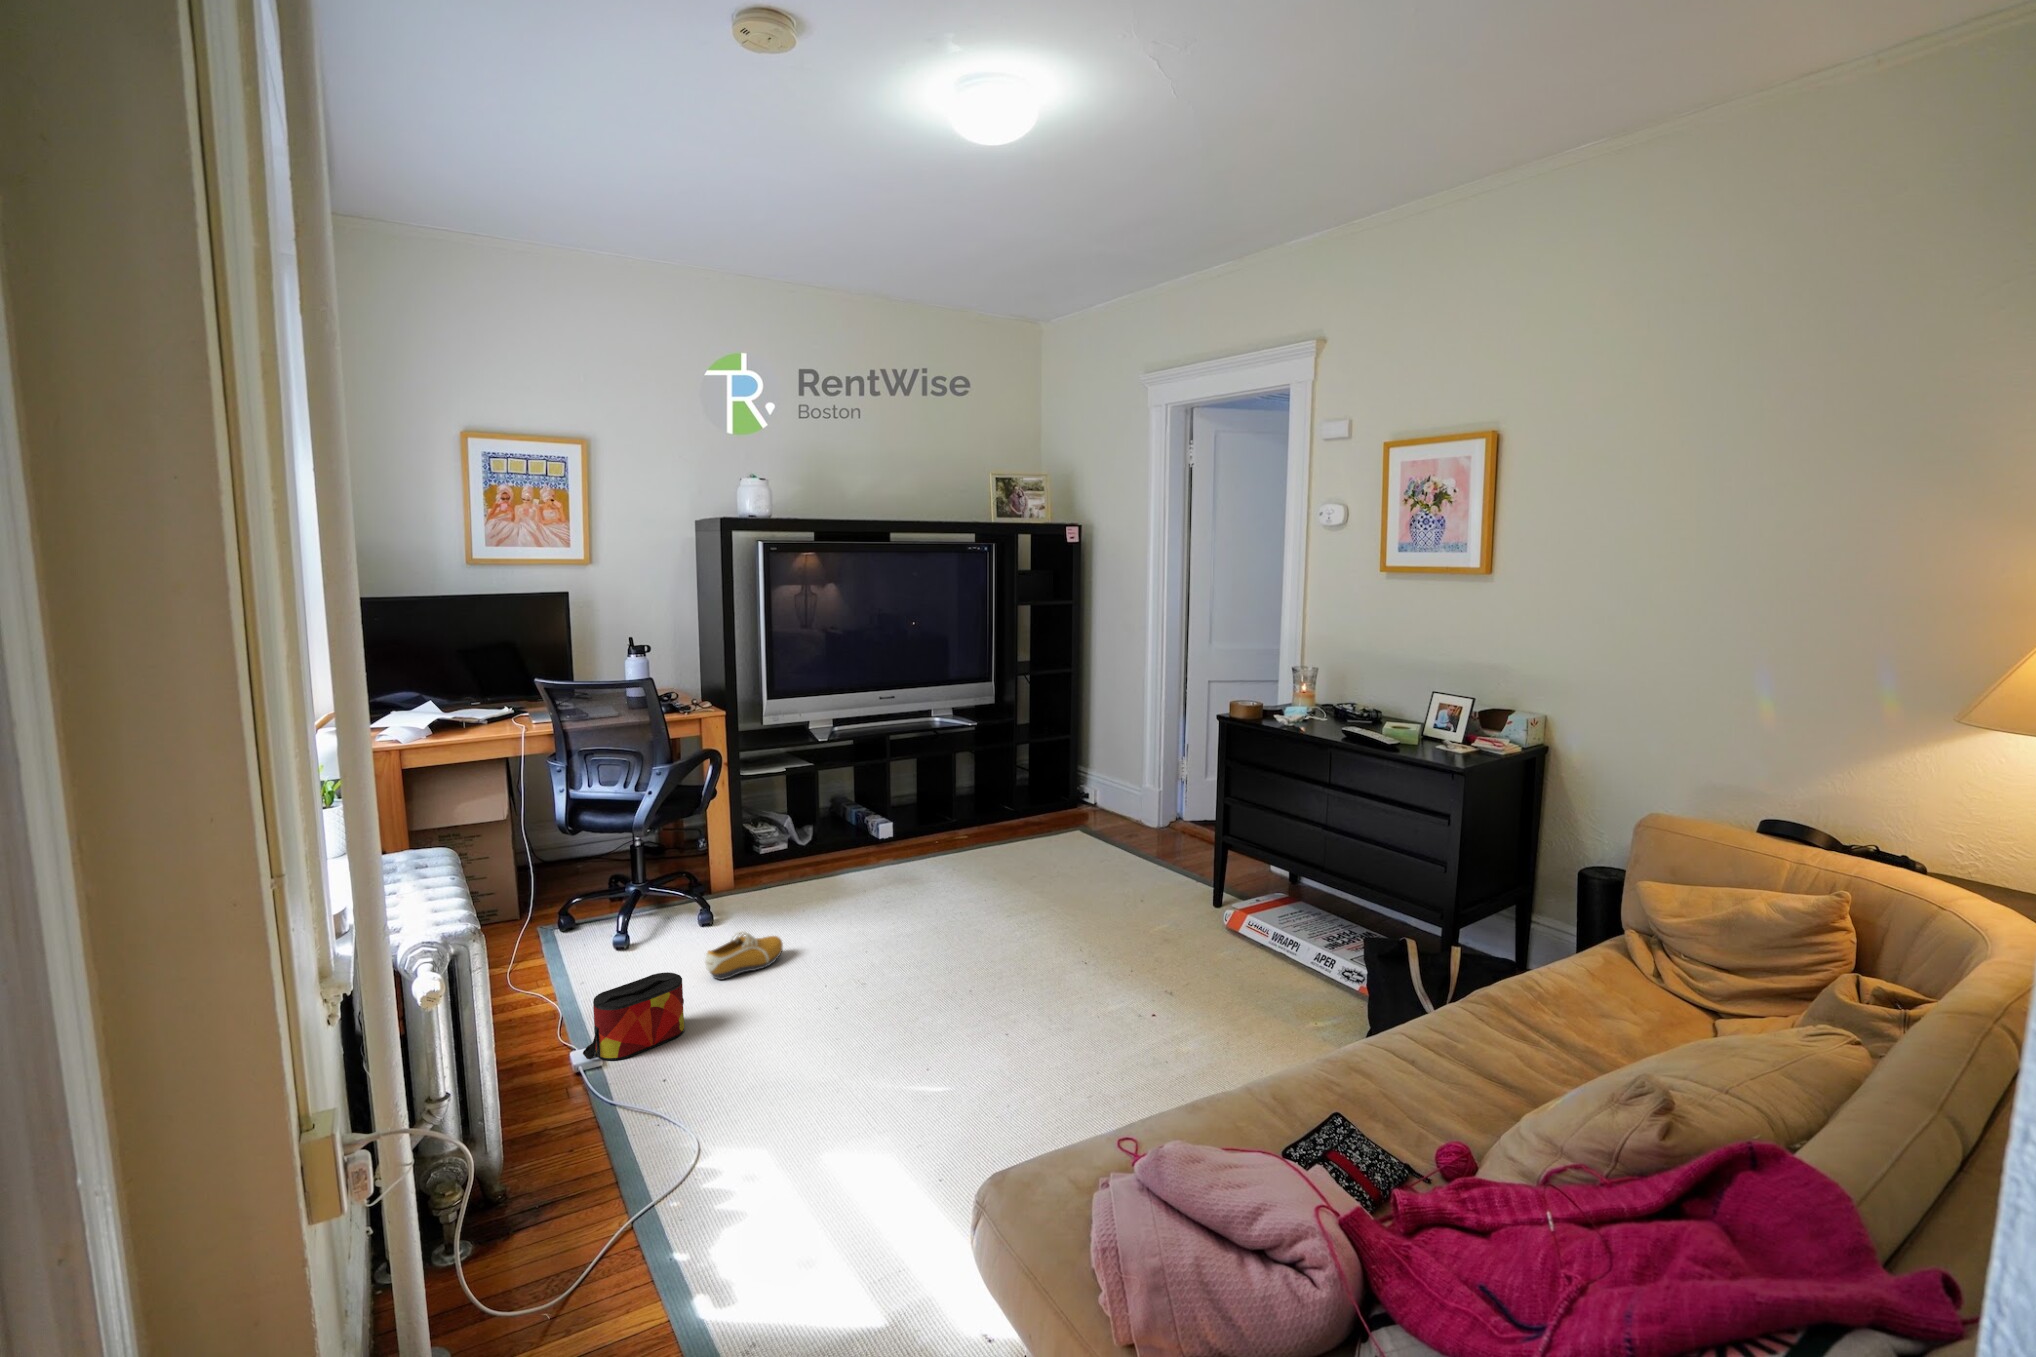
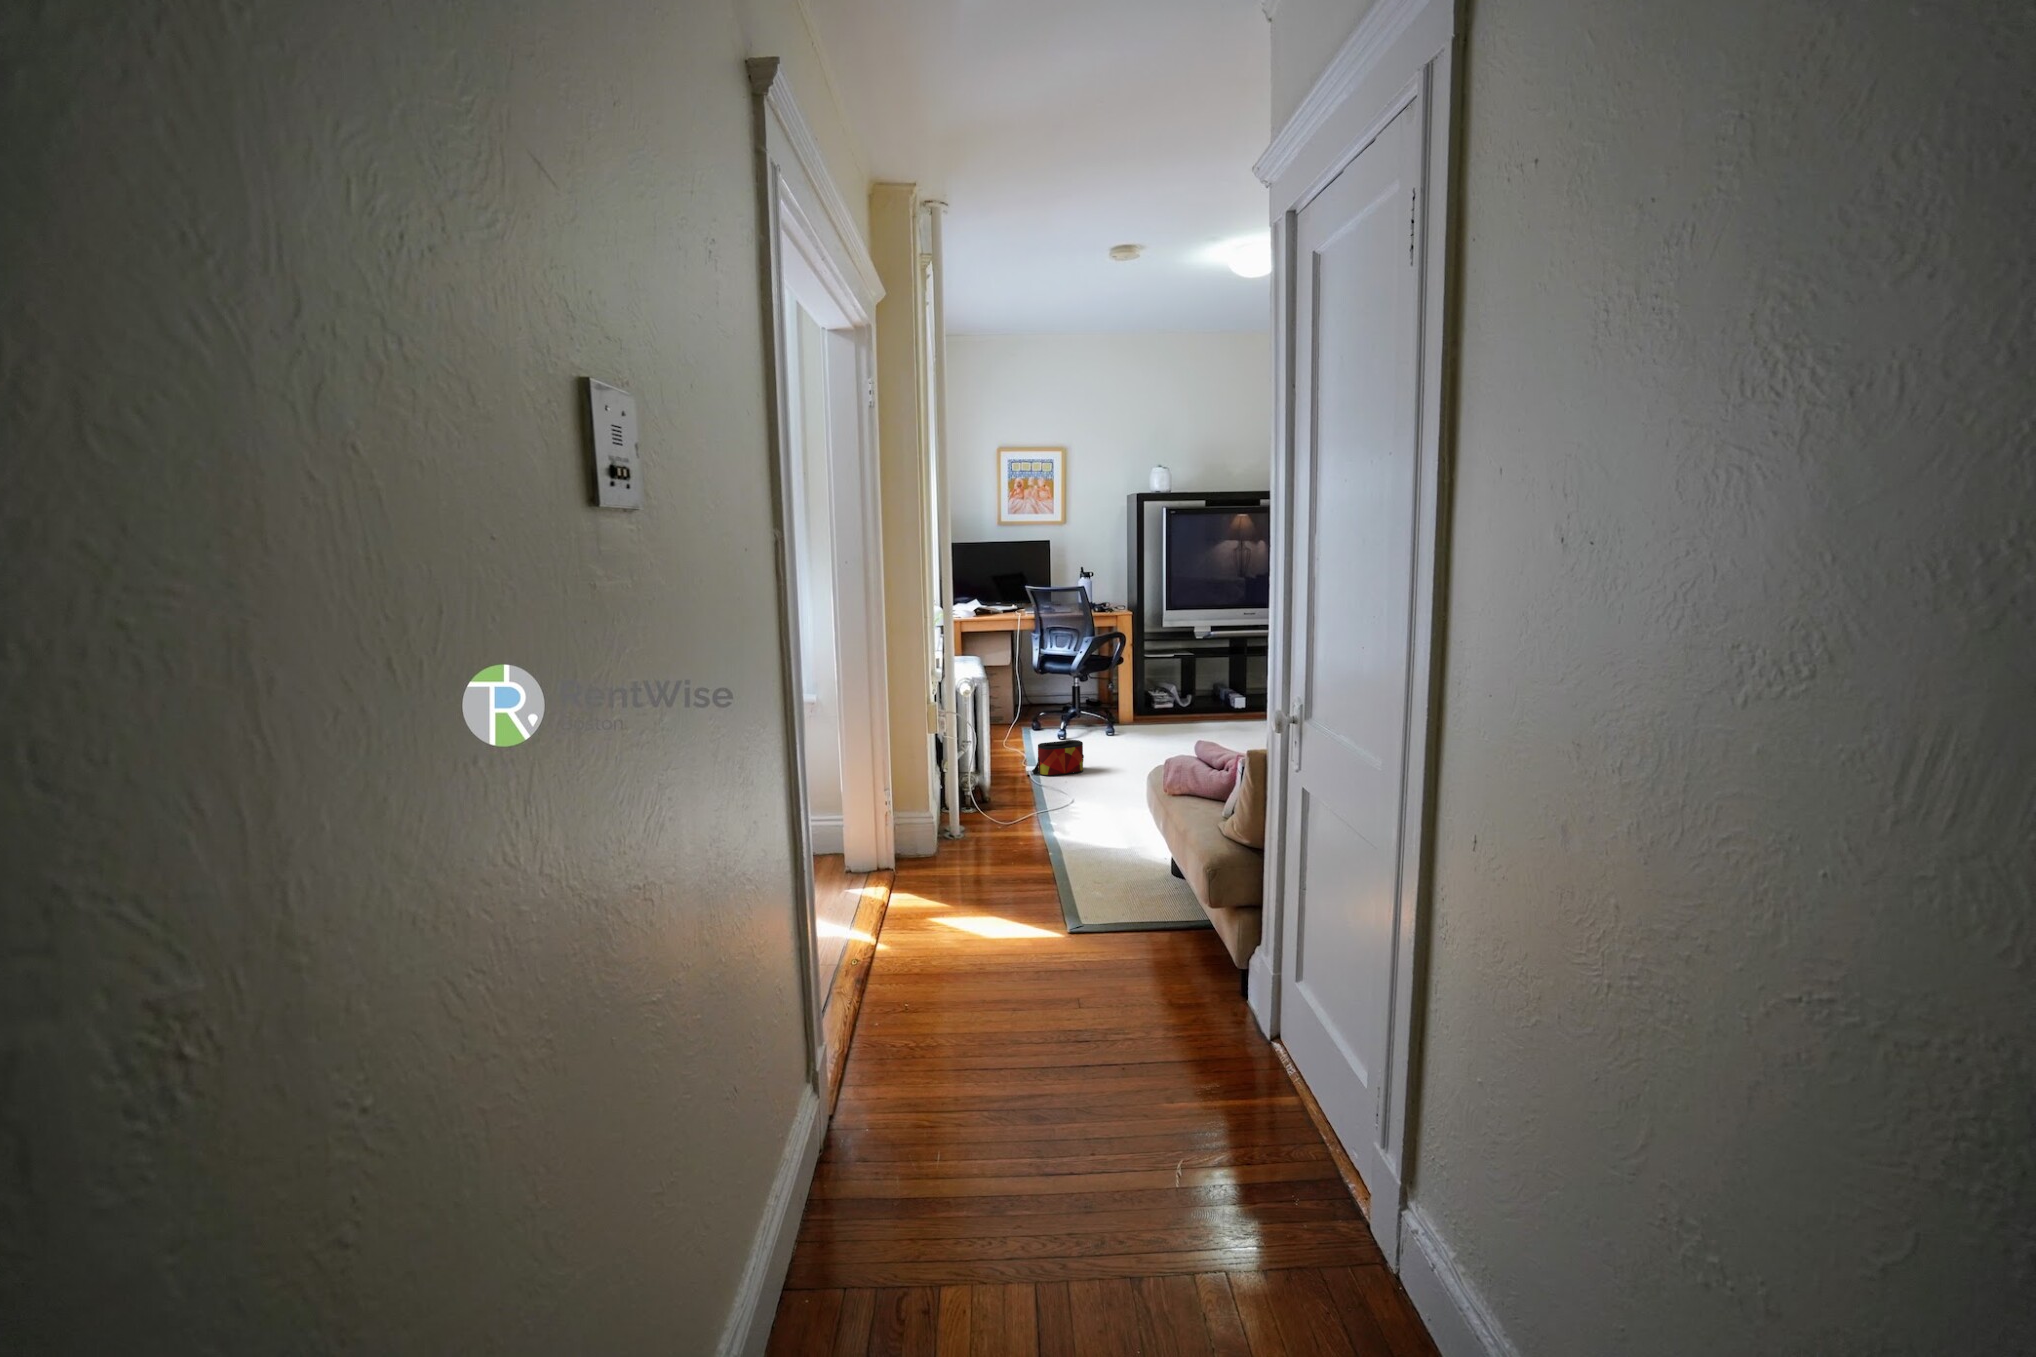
shoe: present [706,931,783,980] -> none [1101,733,1147,757]

